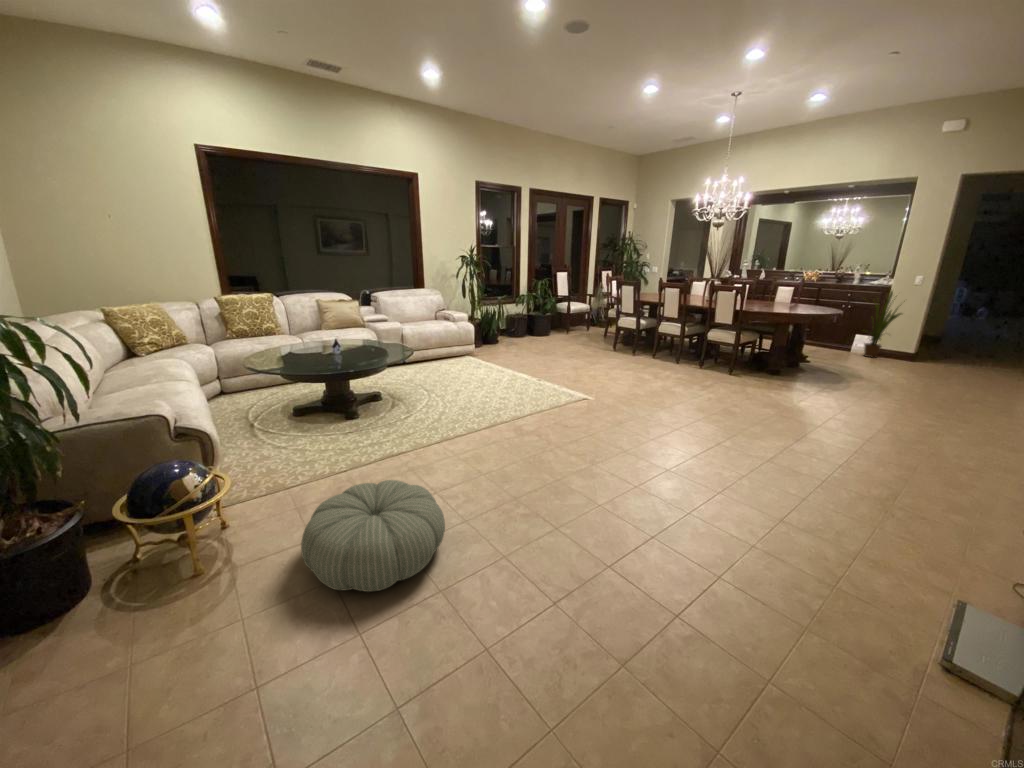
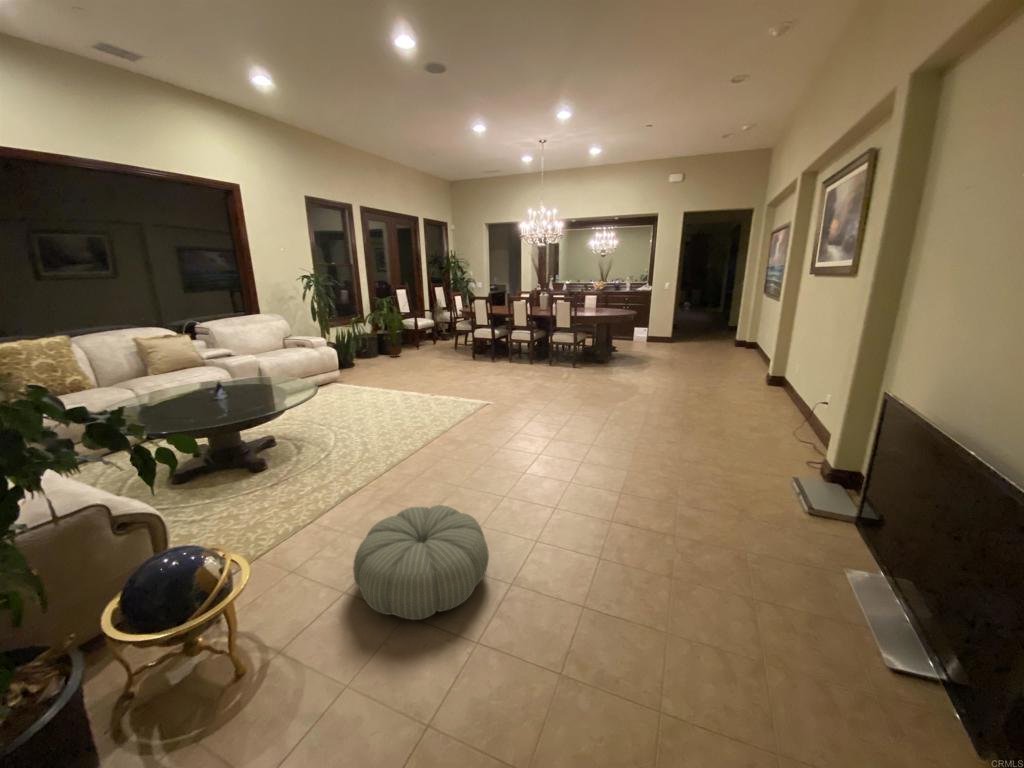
house plant: present [864,291,902,357] -> present [382,311,403,357]

